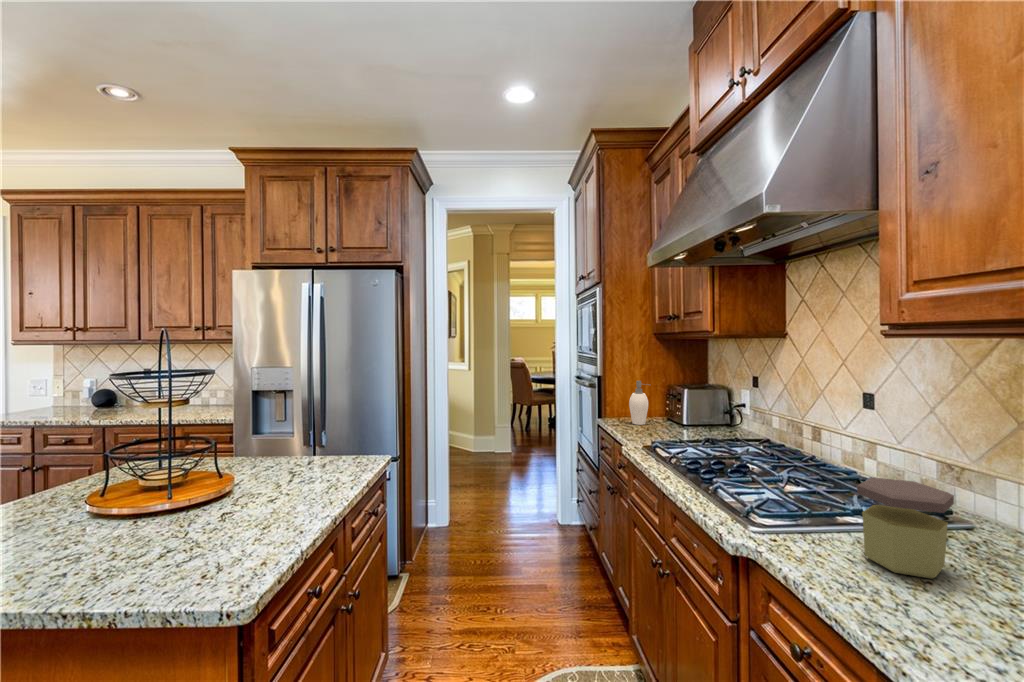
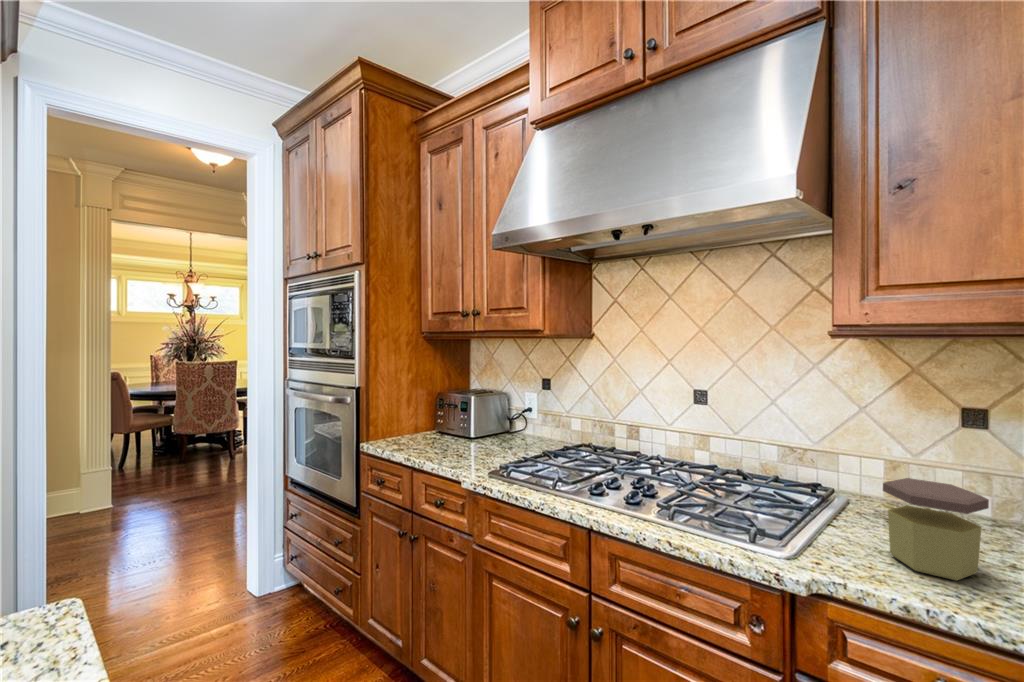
soap dispenser: present [629,381,649,425] -> none [416,391,448,448]

